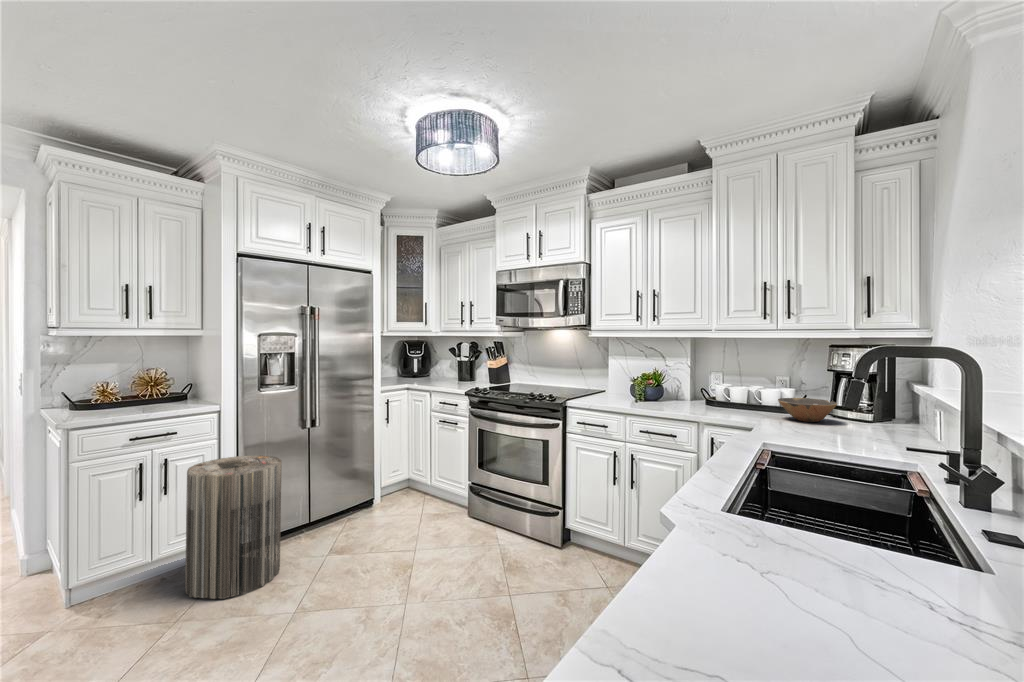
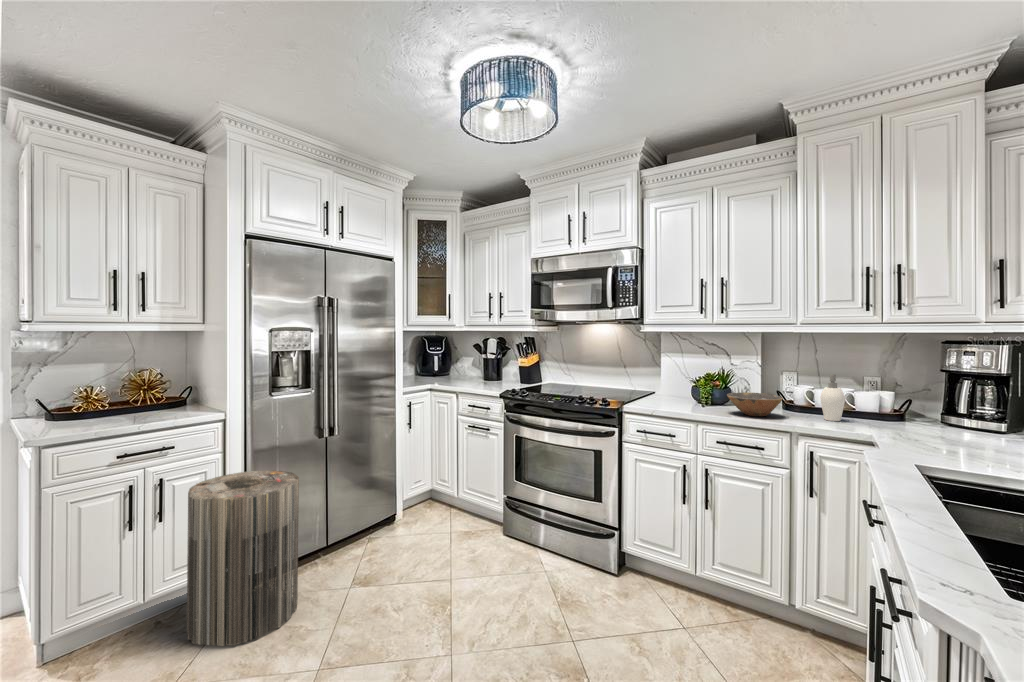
soap dispenser: none [727,373,752,413] -> present [820,374,847,421]
bowl: present [778,398,837,422] -> present [727,393,783,416]

